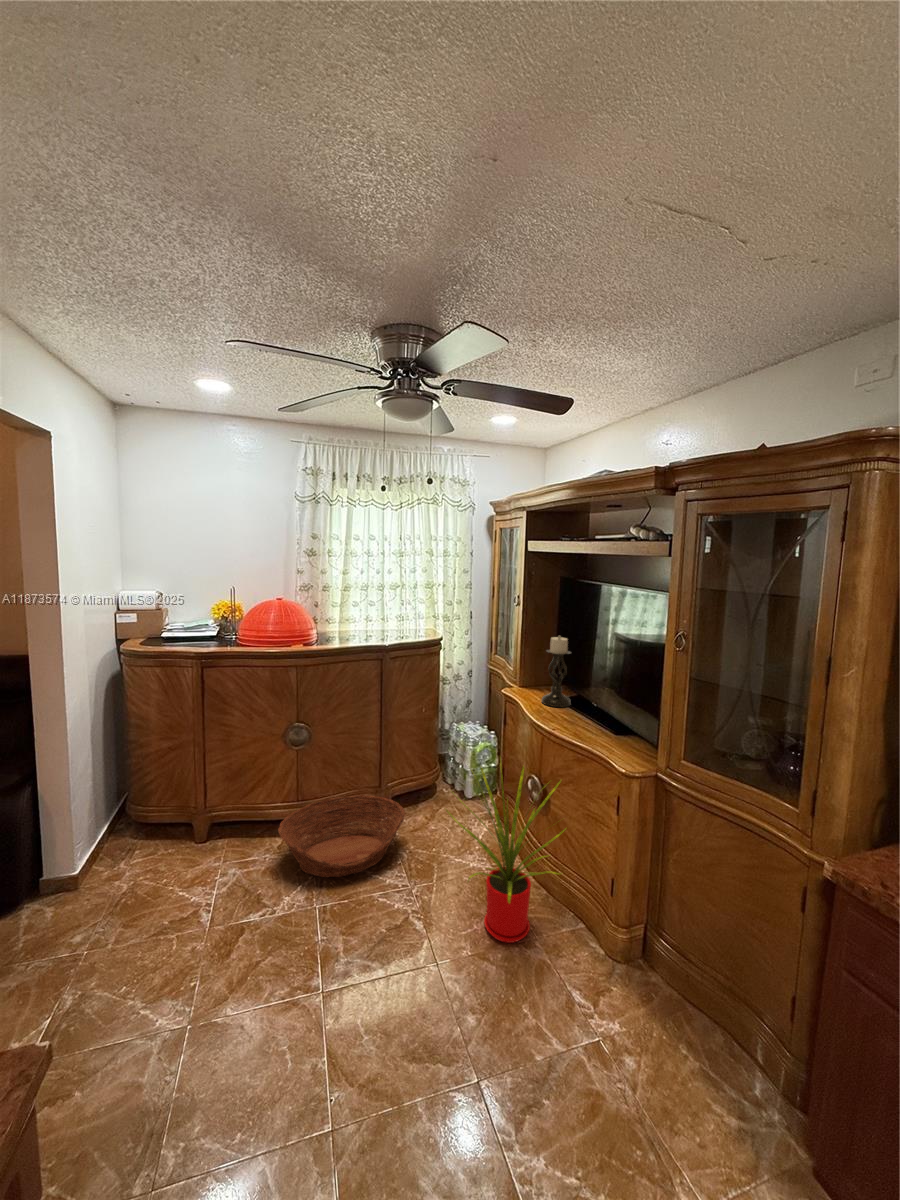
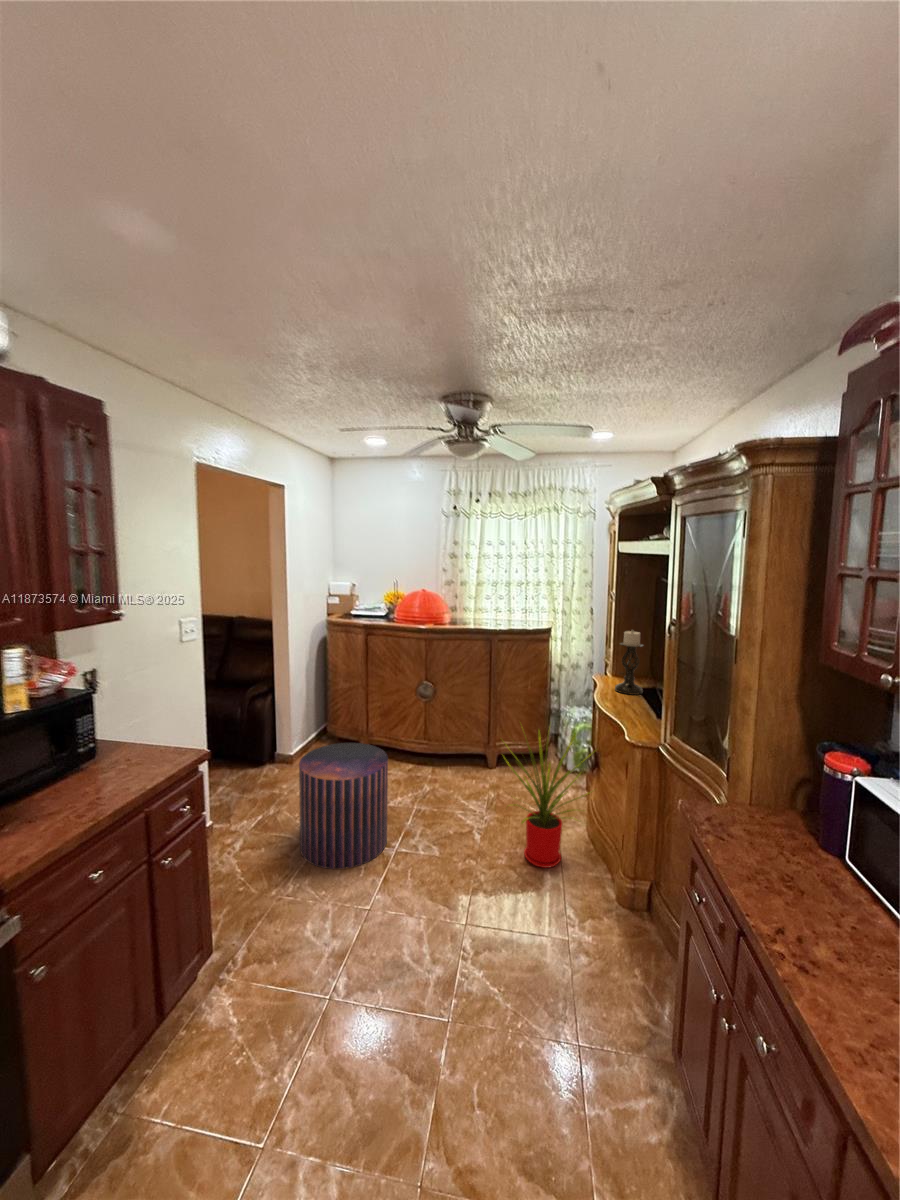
basket: present [278,795,405,877] -> none [402,744,497,798]
pouf: none [147,841,302,1085] -> present [299,743,388,869]

